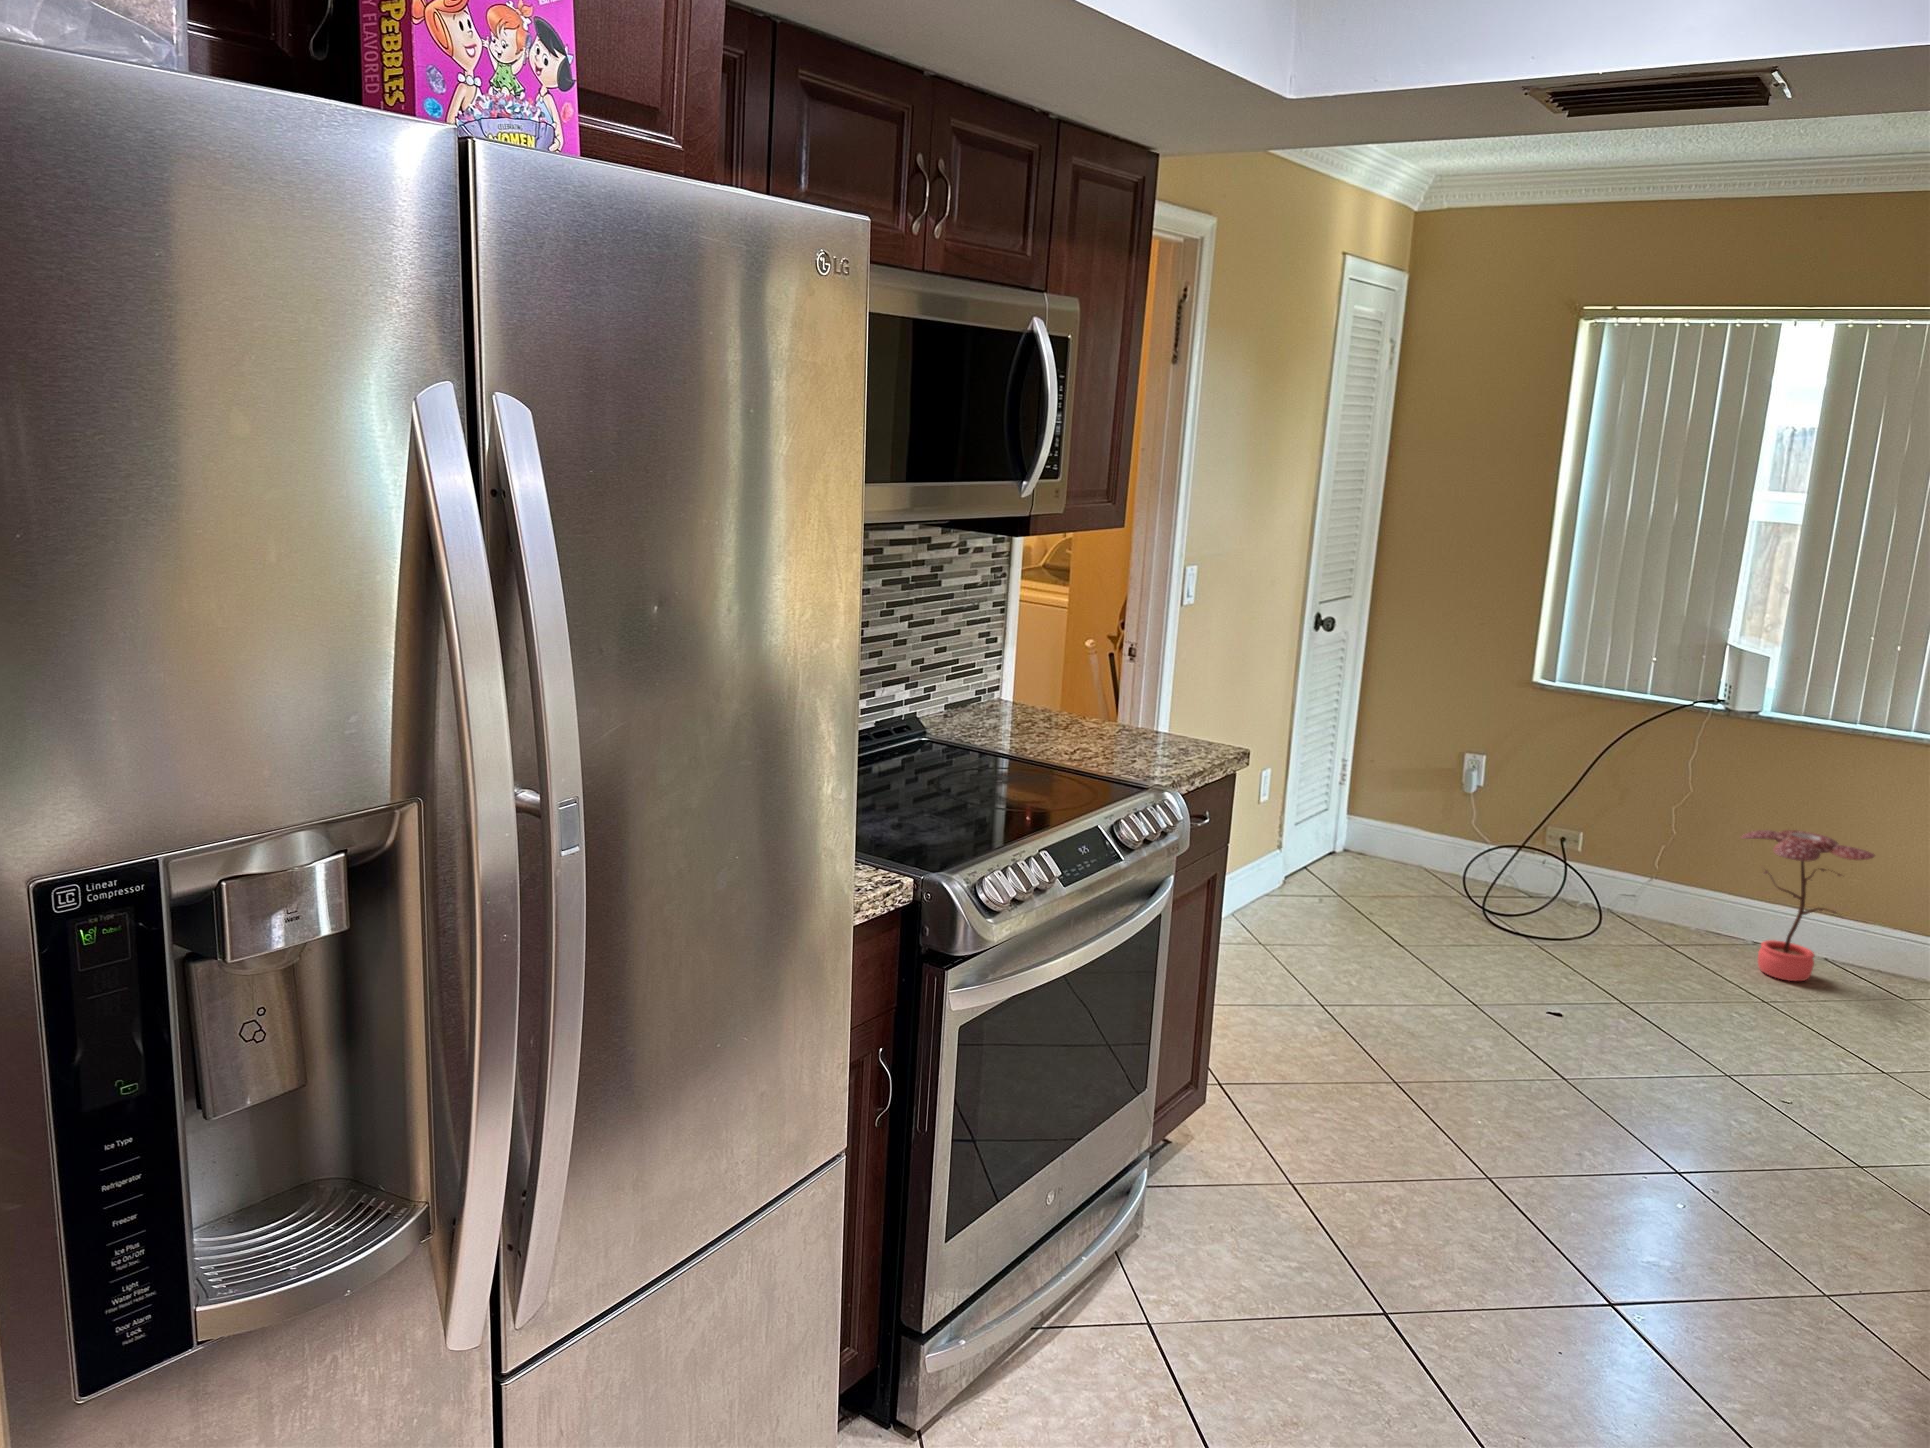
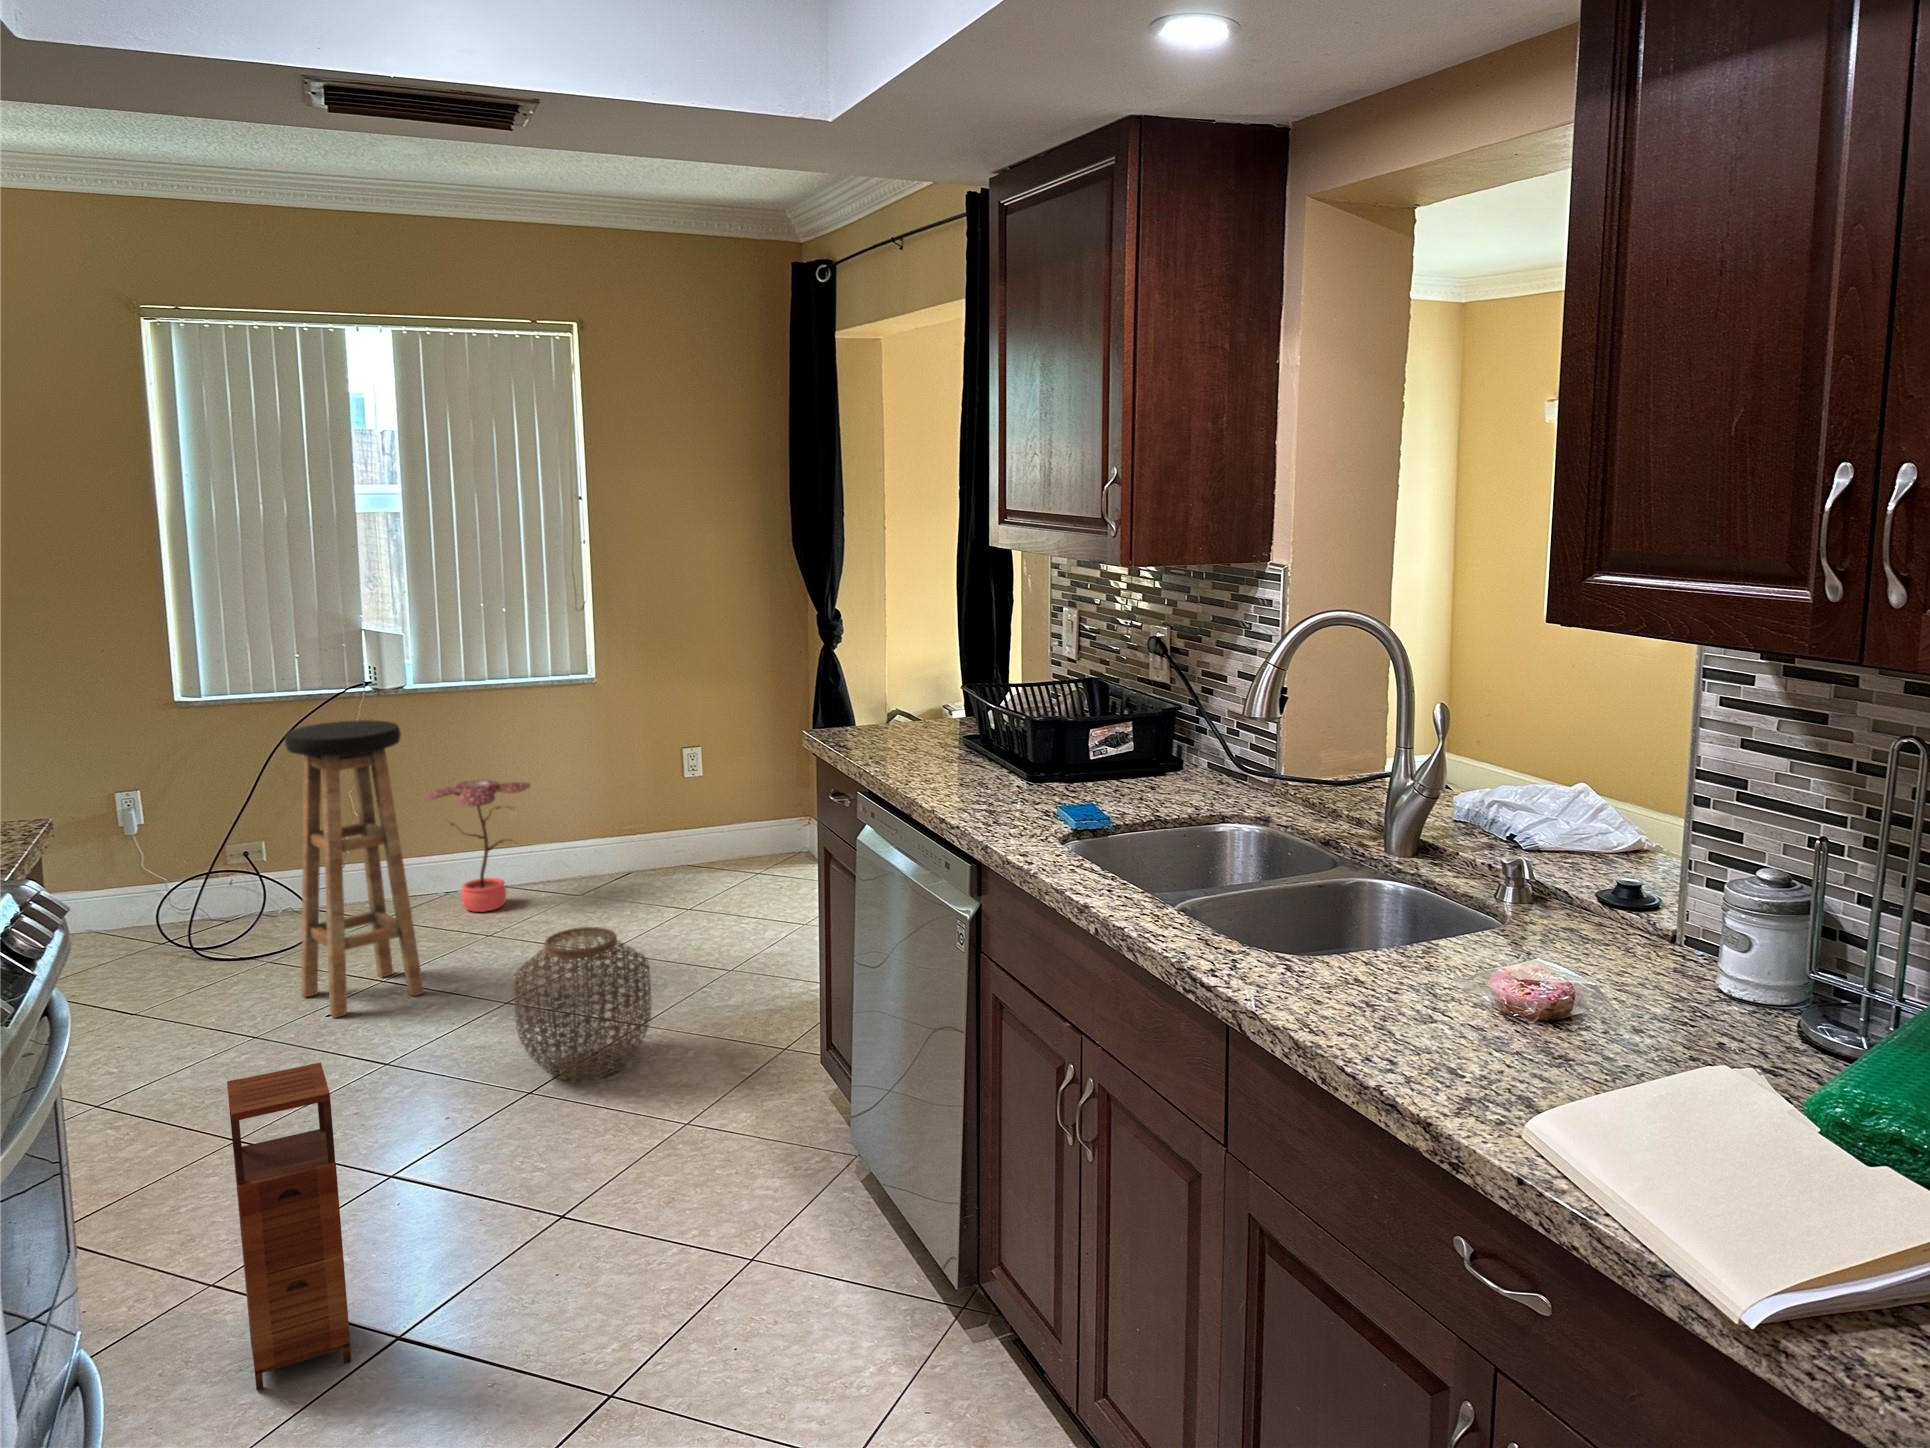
bar stool: none [1540,725,1692,1029] -> present [285,720,424,1018]
storage cabinet: none [1266,994,1389,1287] -> present [227,1063,351,1390]
woven basket: none [1685,1014,1871,1199] -> present [514,927,651,1080]

